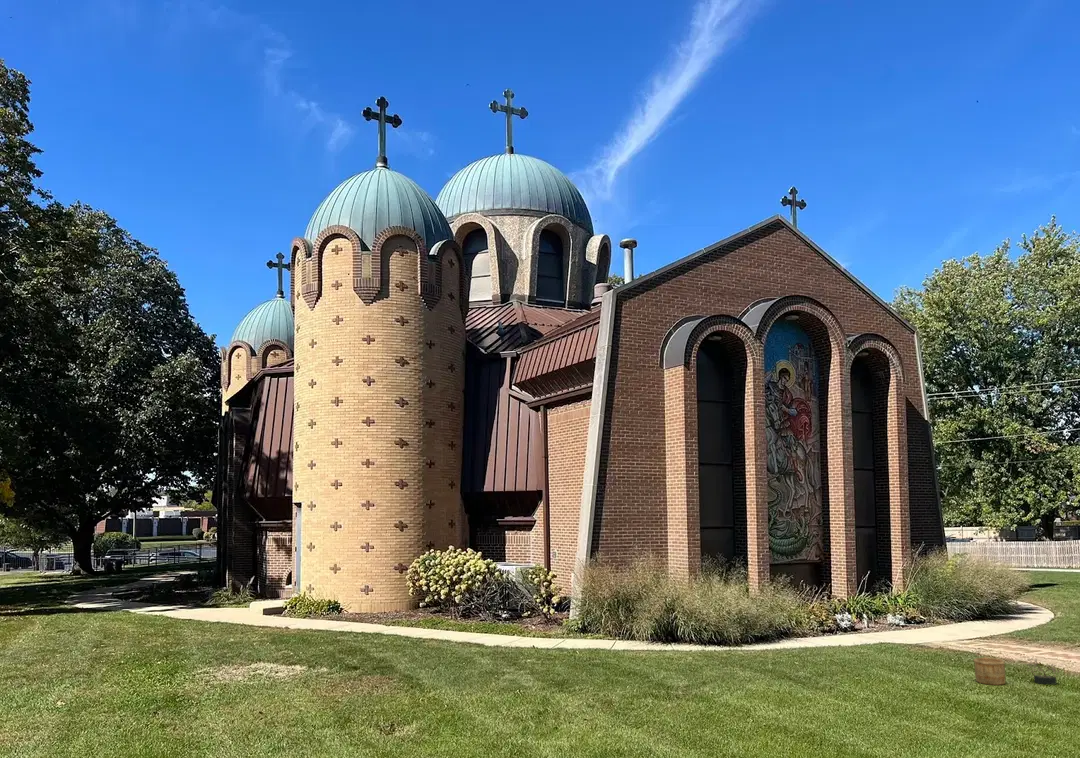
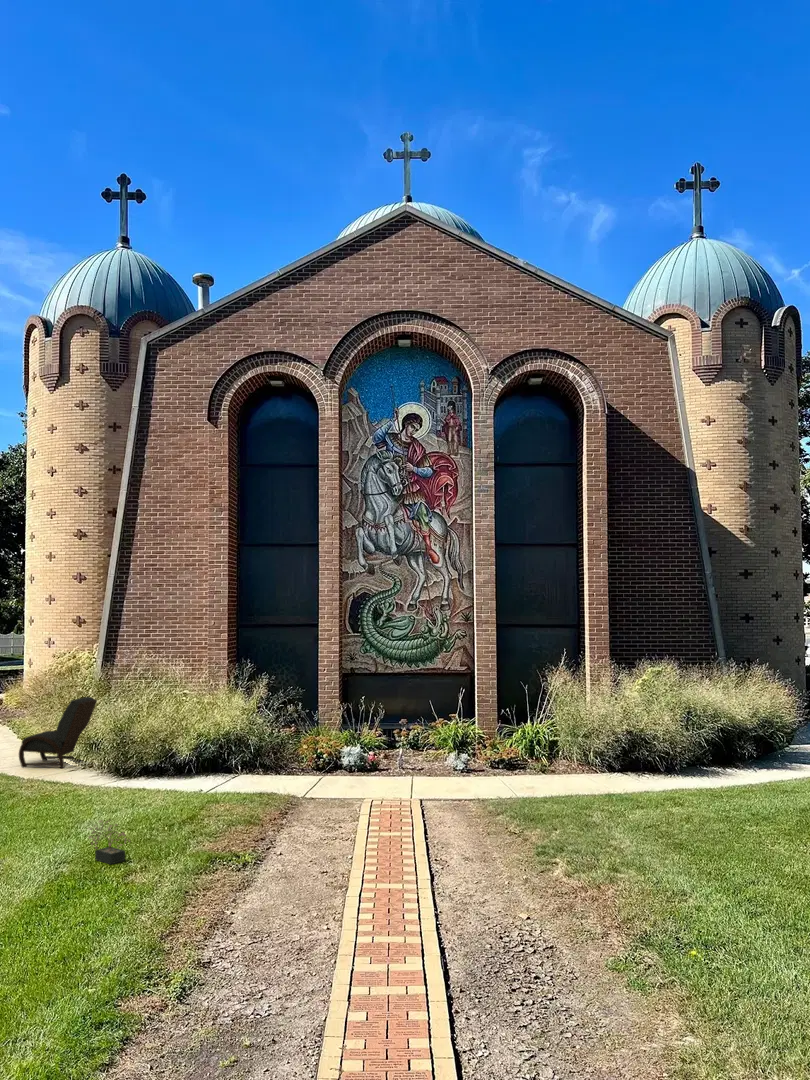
lounge chair: none [654,590,714,652] -> present [19,697,97,768]
wooden bucket: present [974,657,1005,685] -> none [33,810,79,853]

